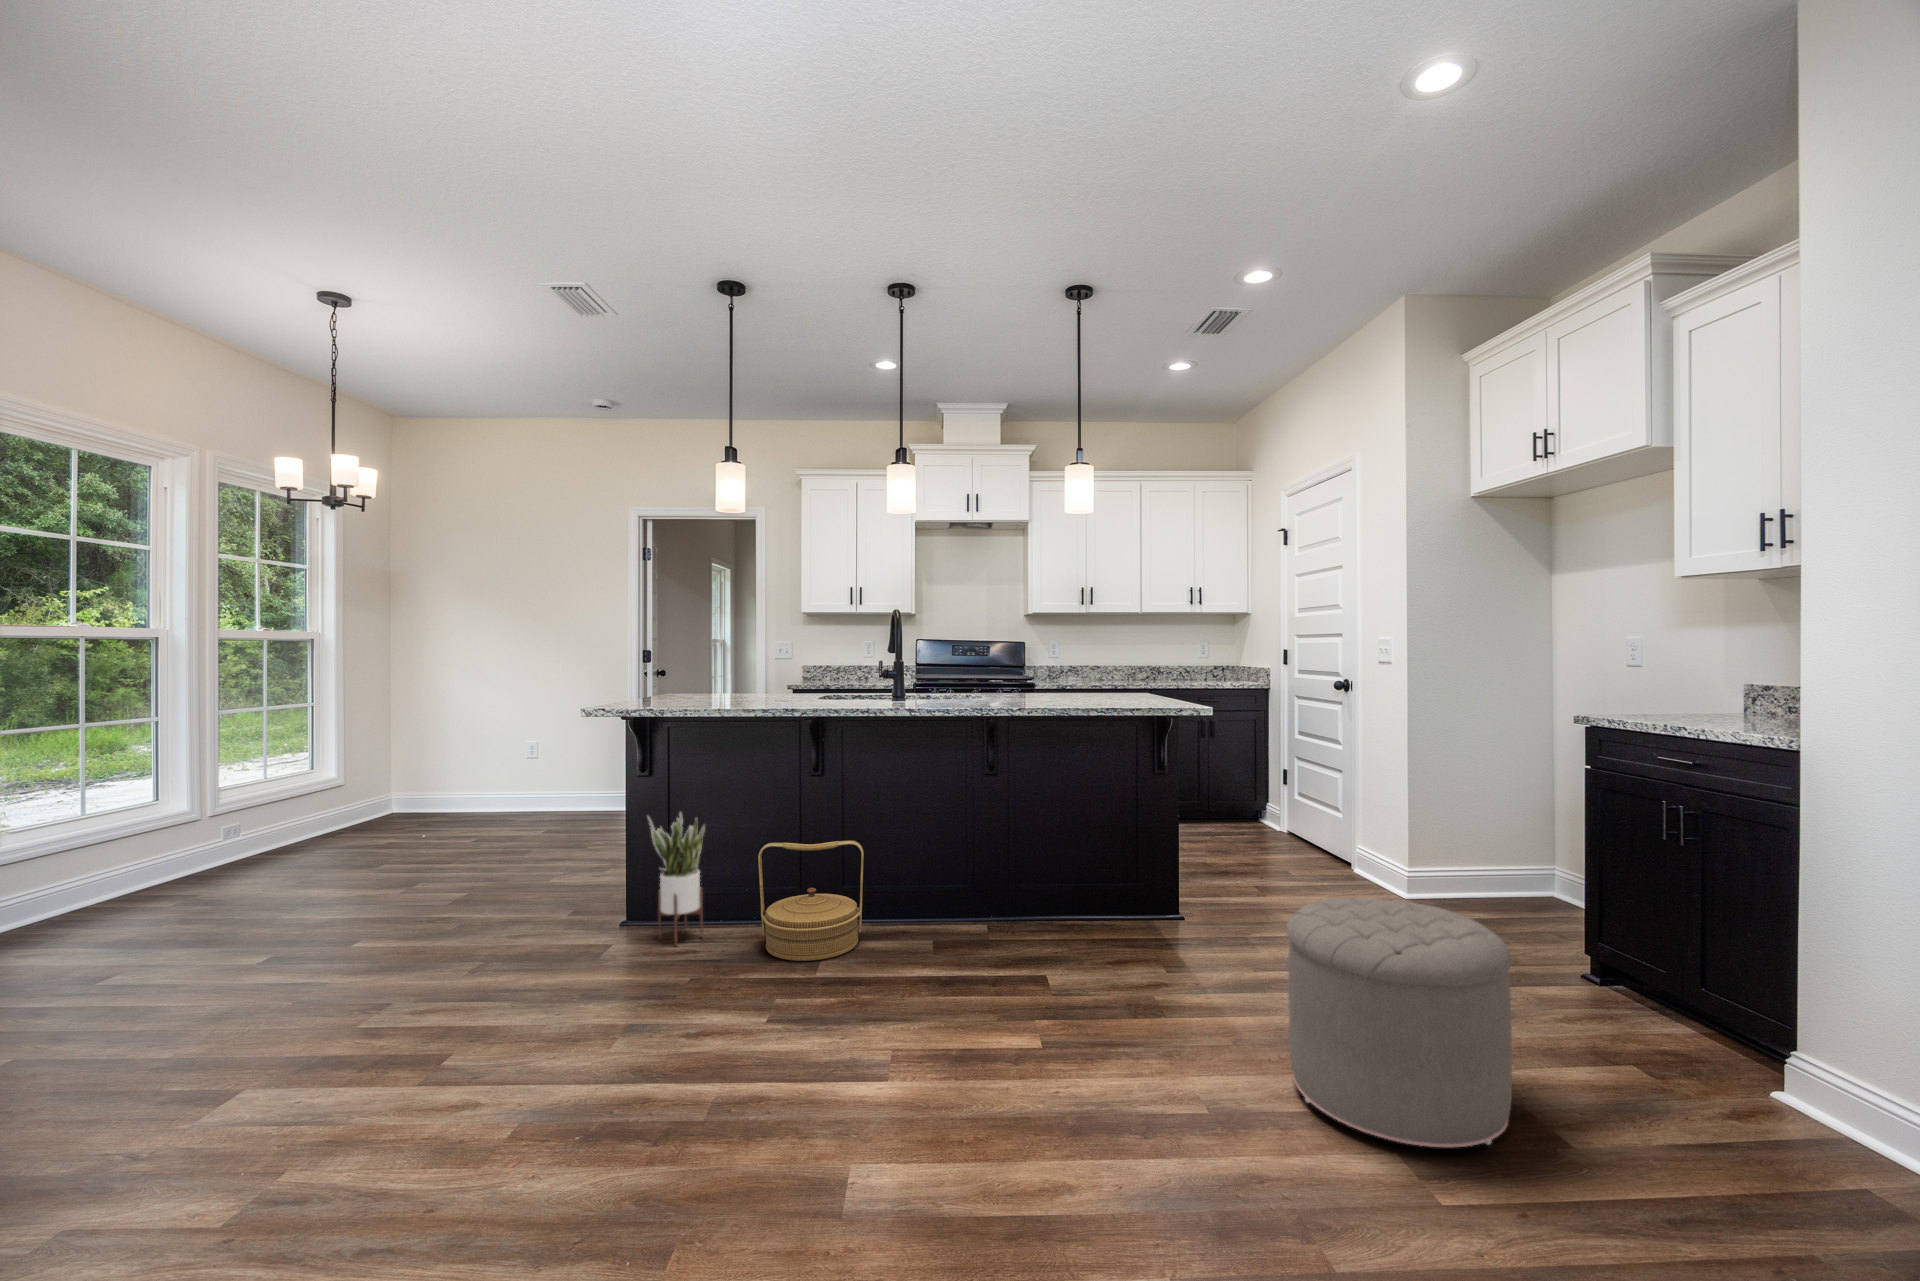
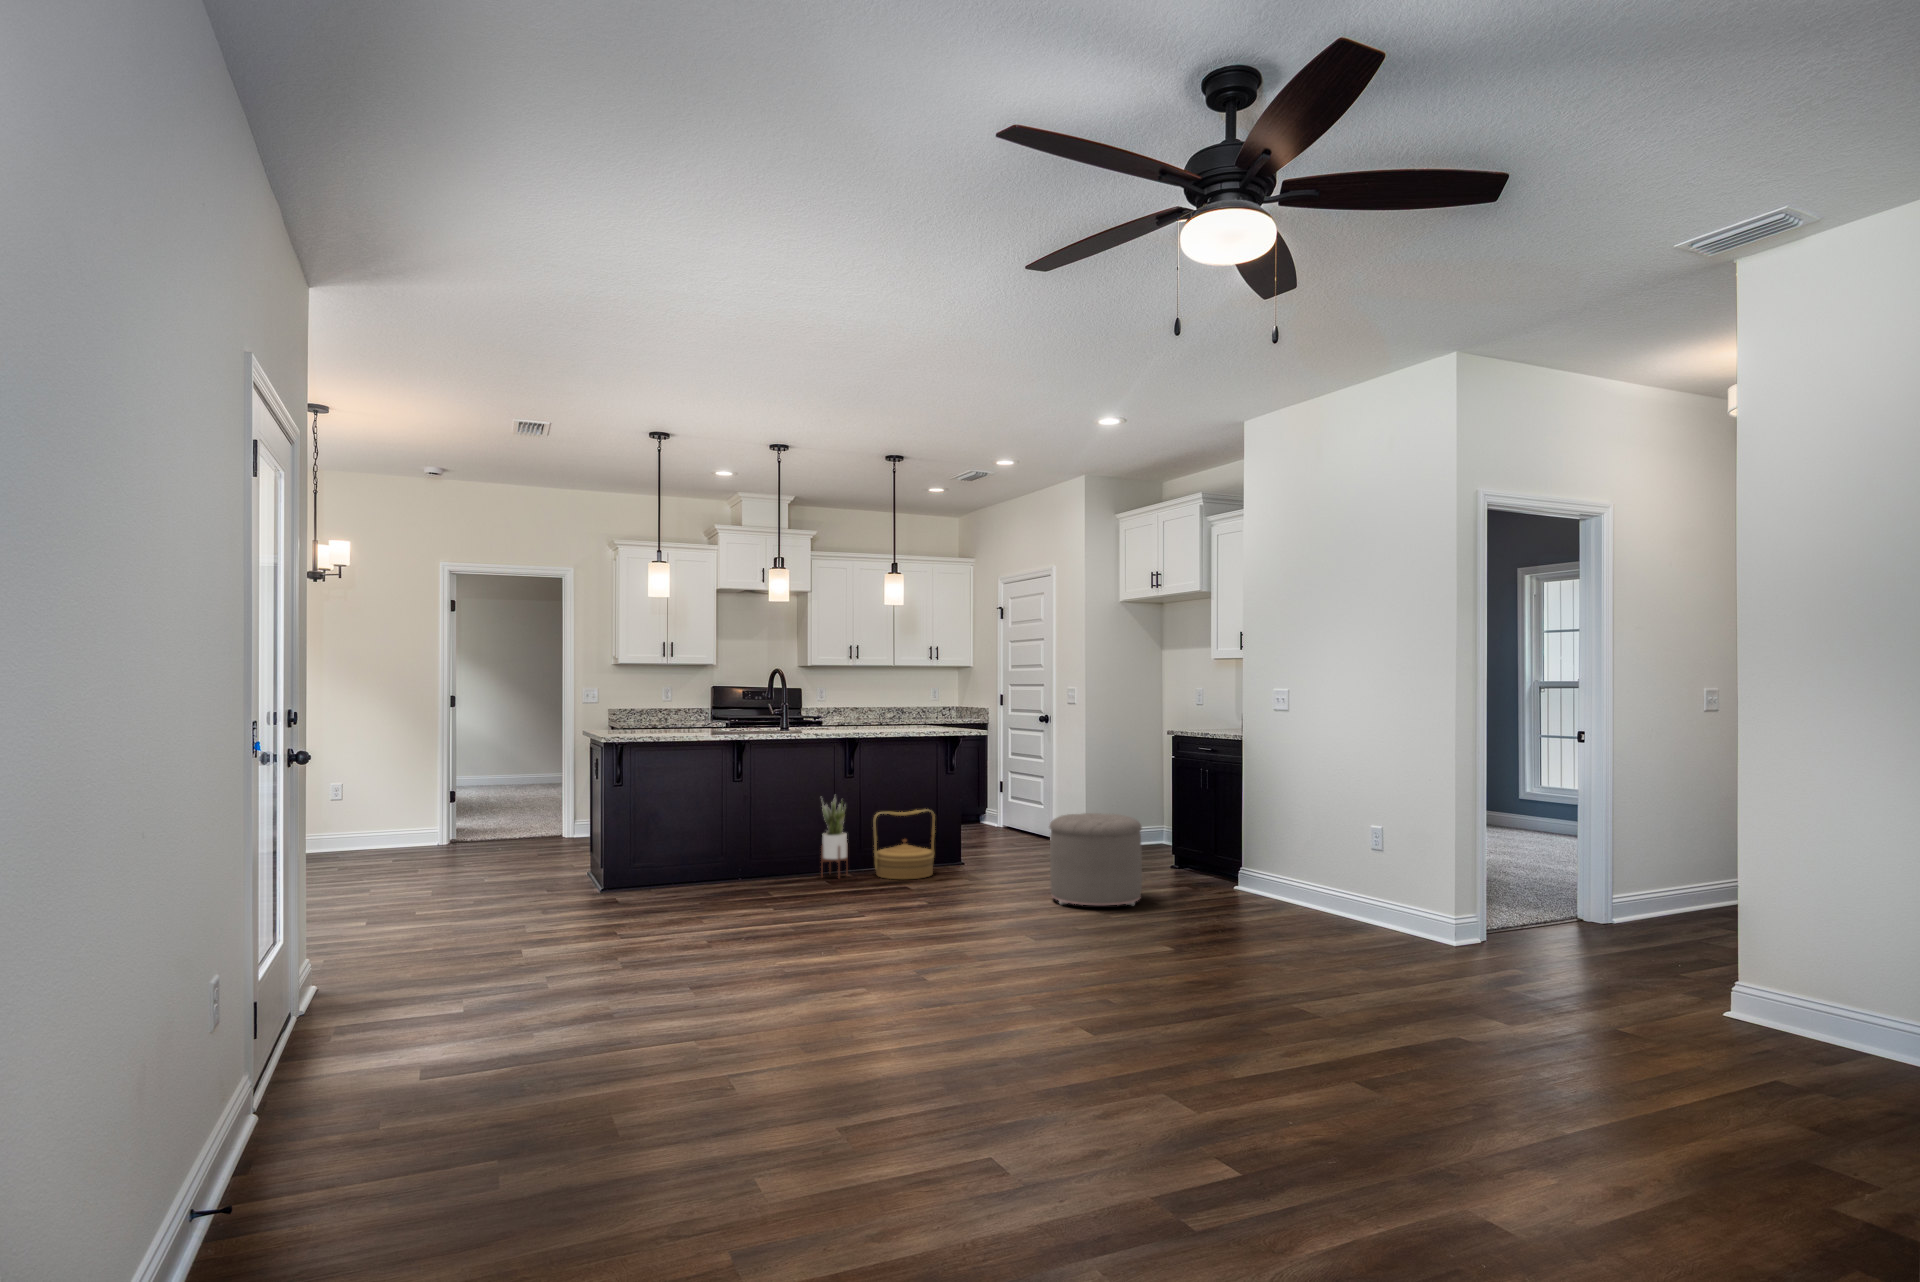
potted plant: present [648,813,705,945] -> present [821,798,848,877]
woven basket: present [758,840,864,961] -> present [873,810,935,879]

